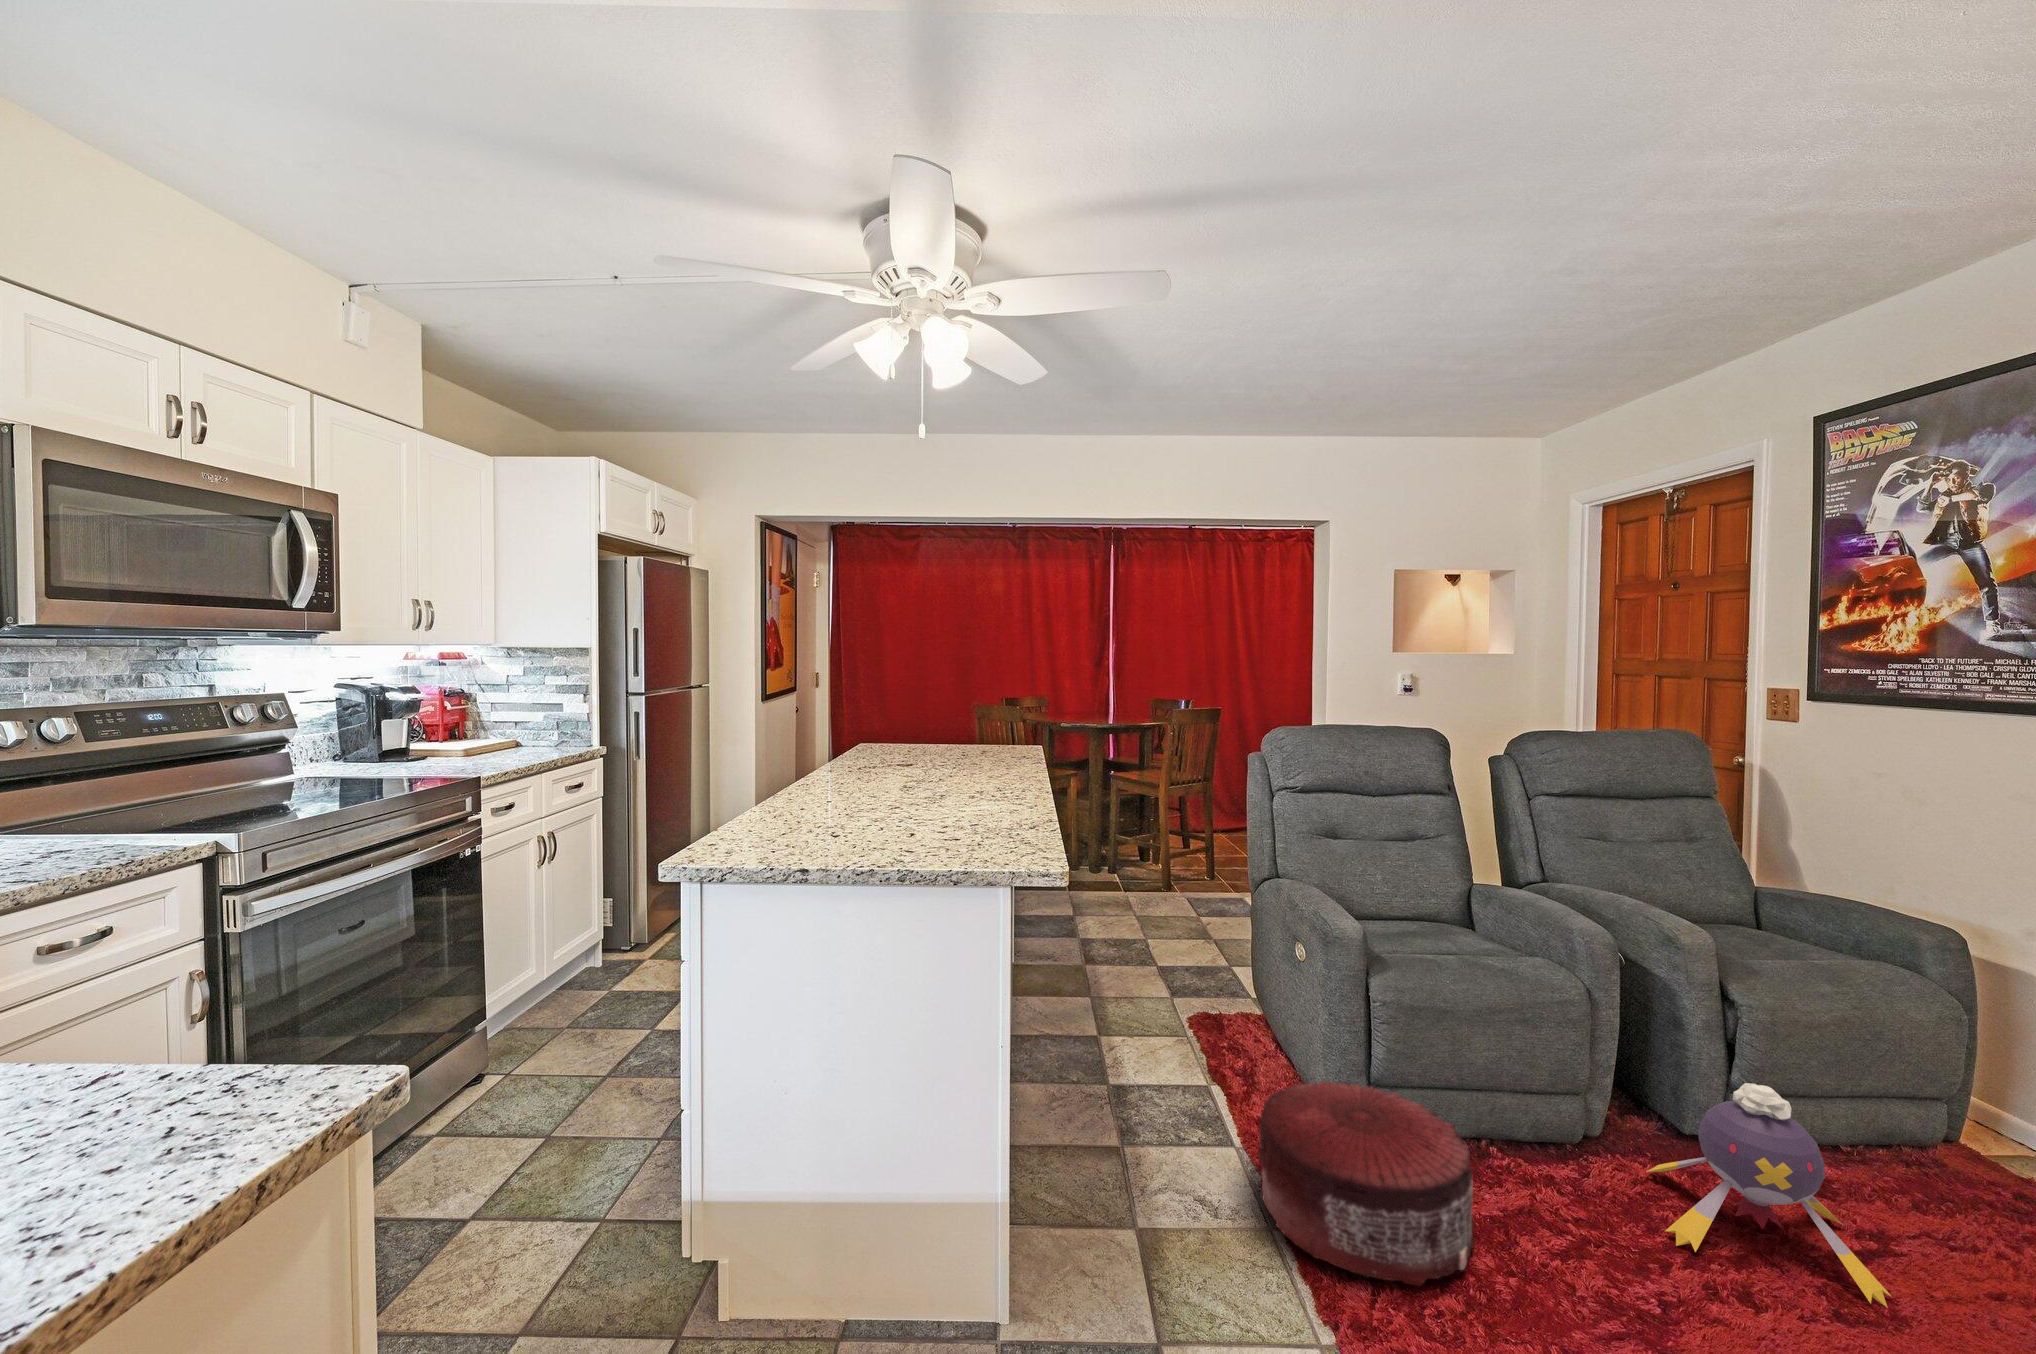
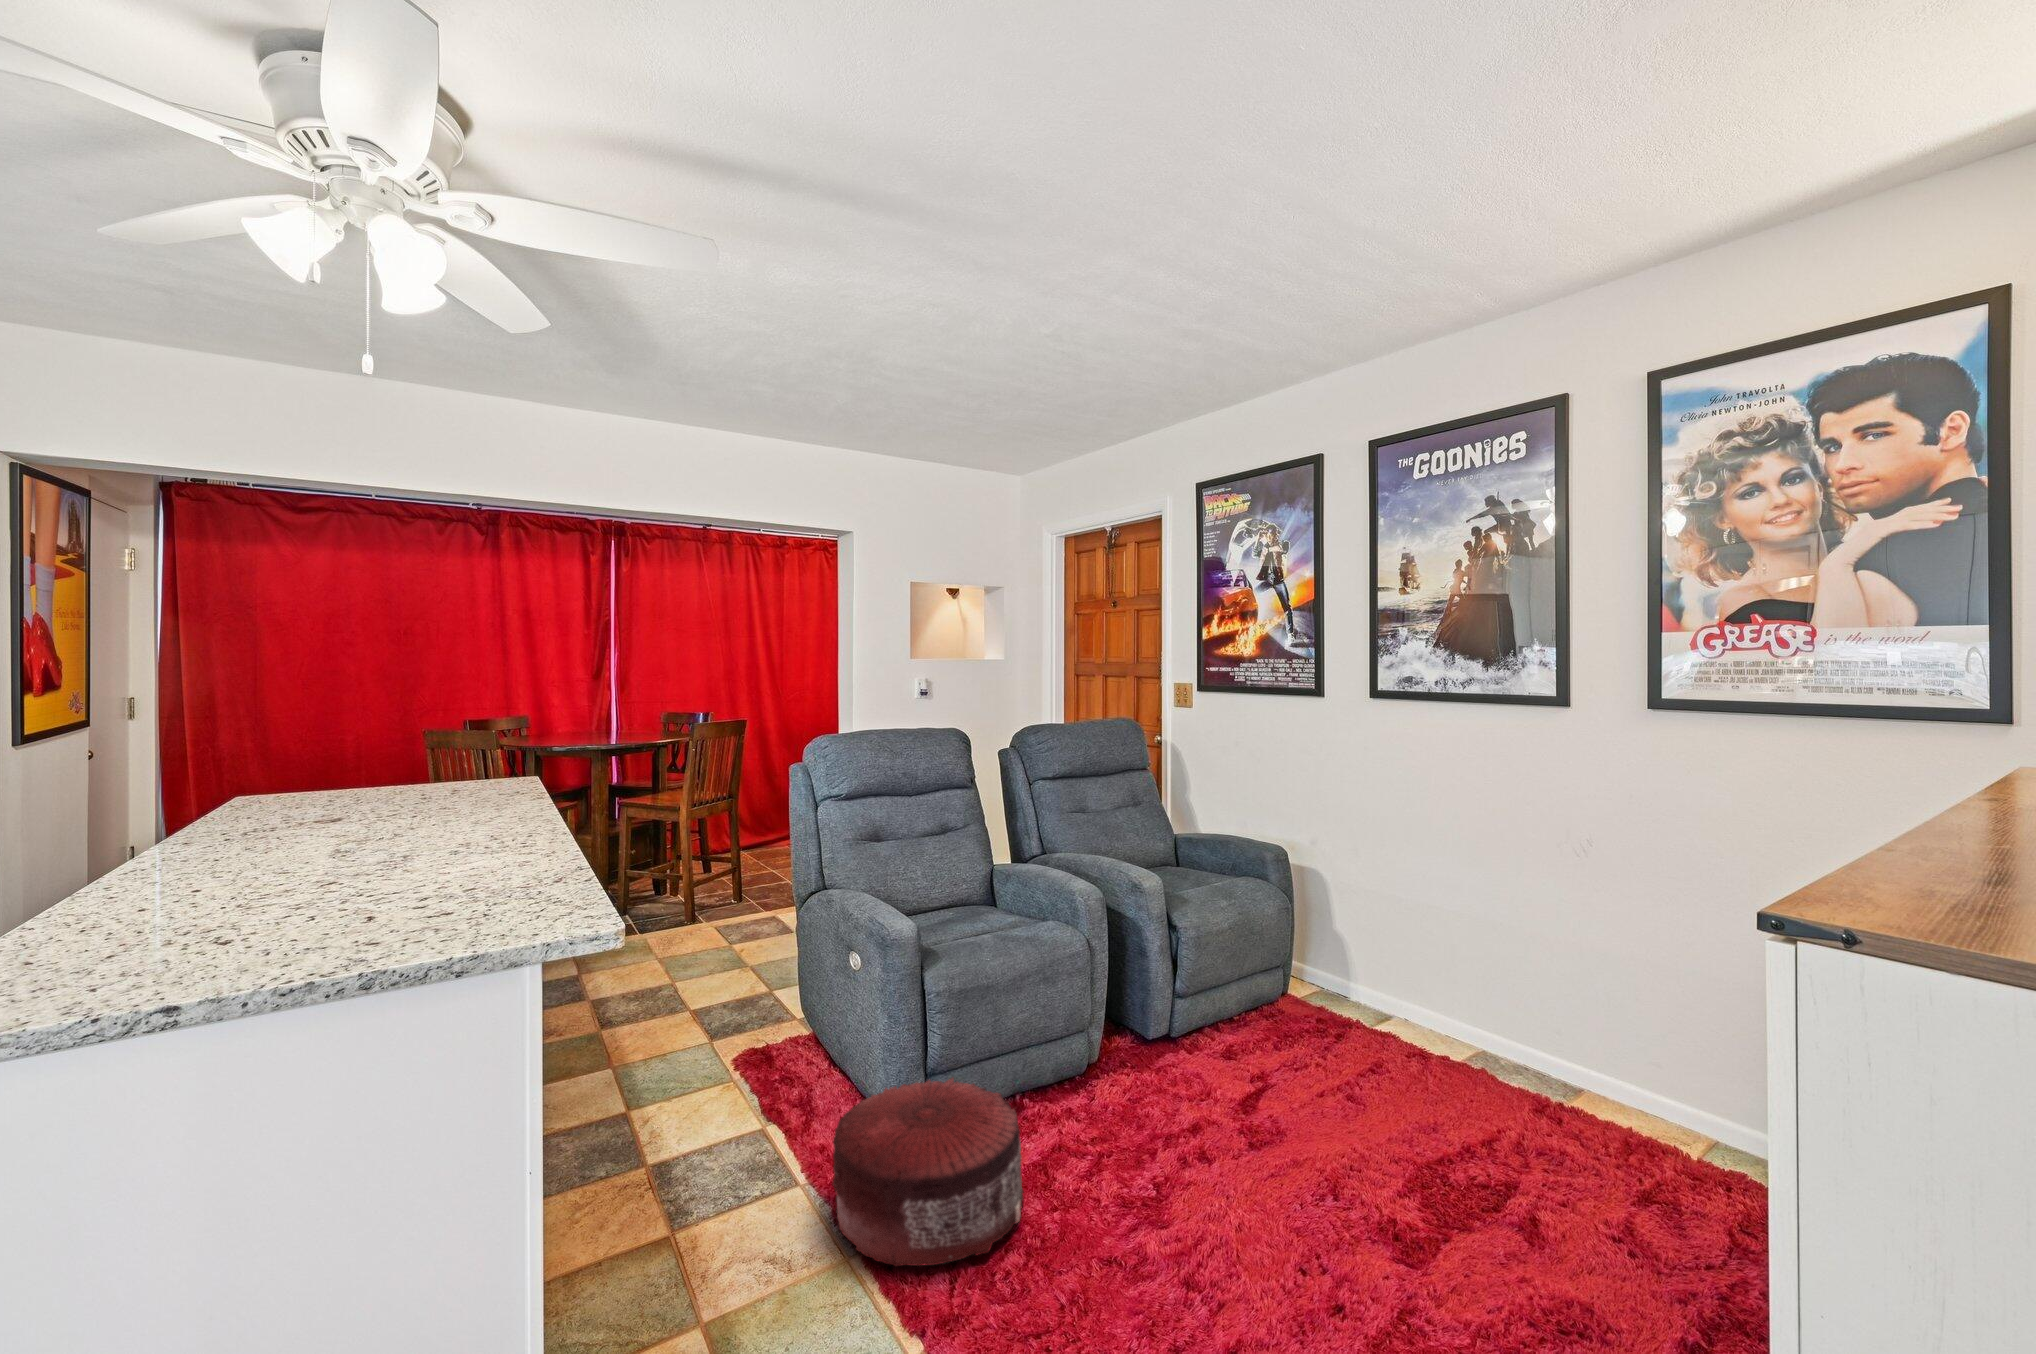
plush toy: present [1646,1083,1891,1307] -> none [1129,991,1275,1137]

